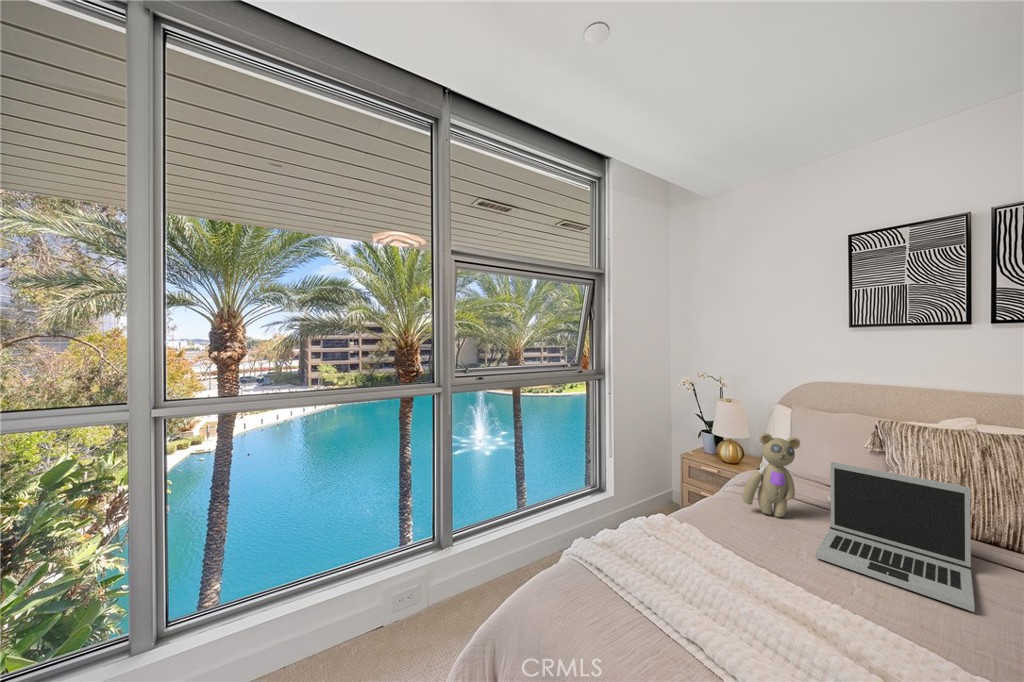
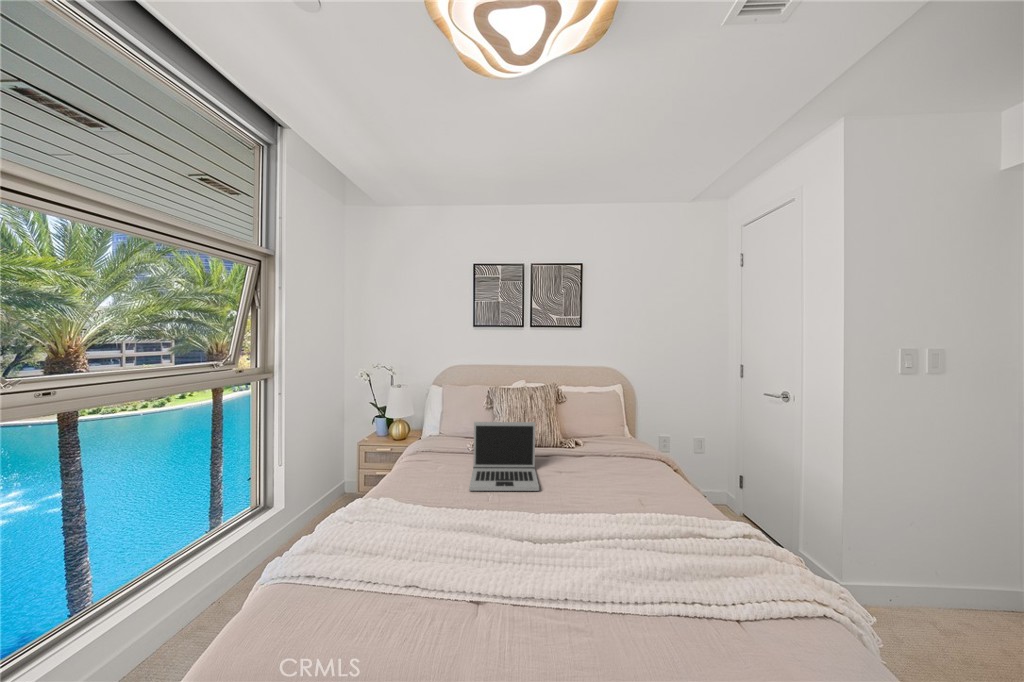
teddy bear: present [742,433,800,517] -> none [419,409,456,471]

